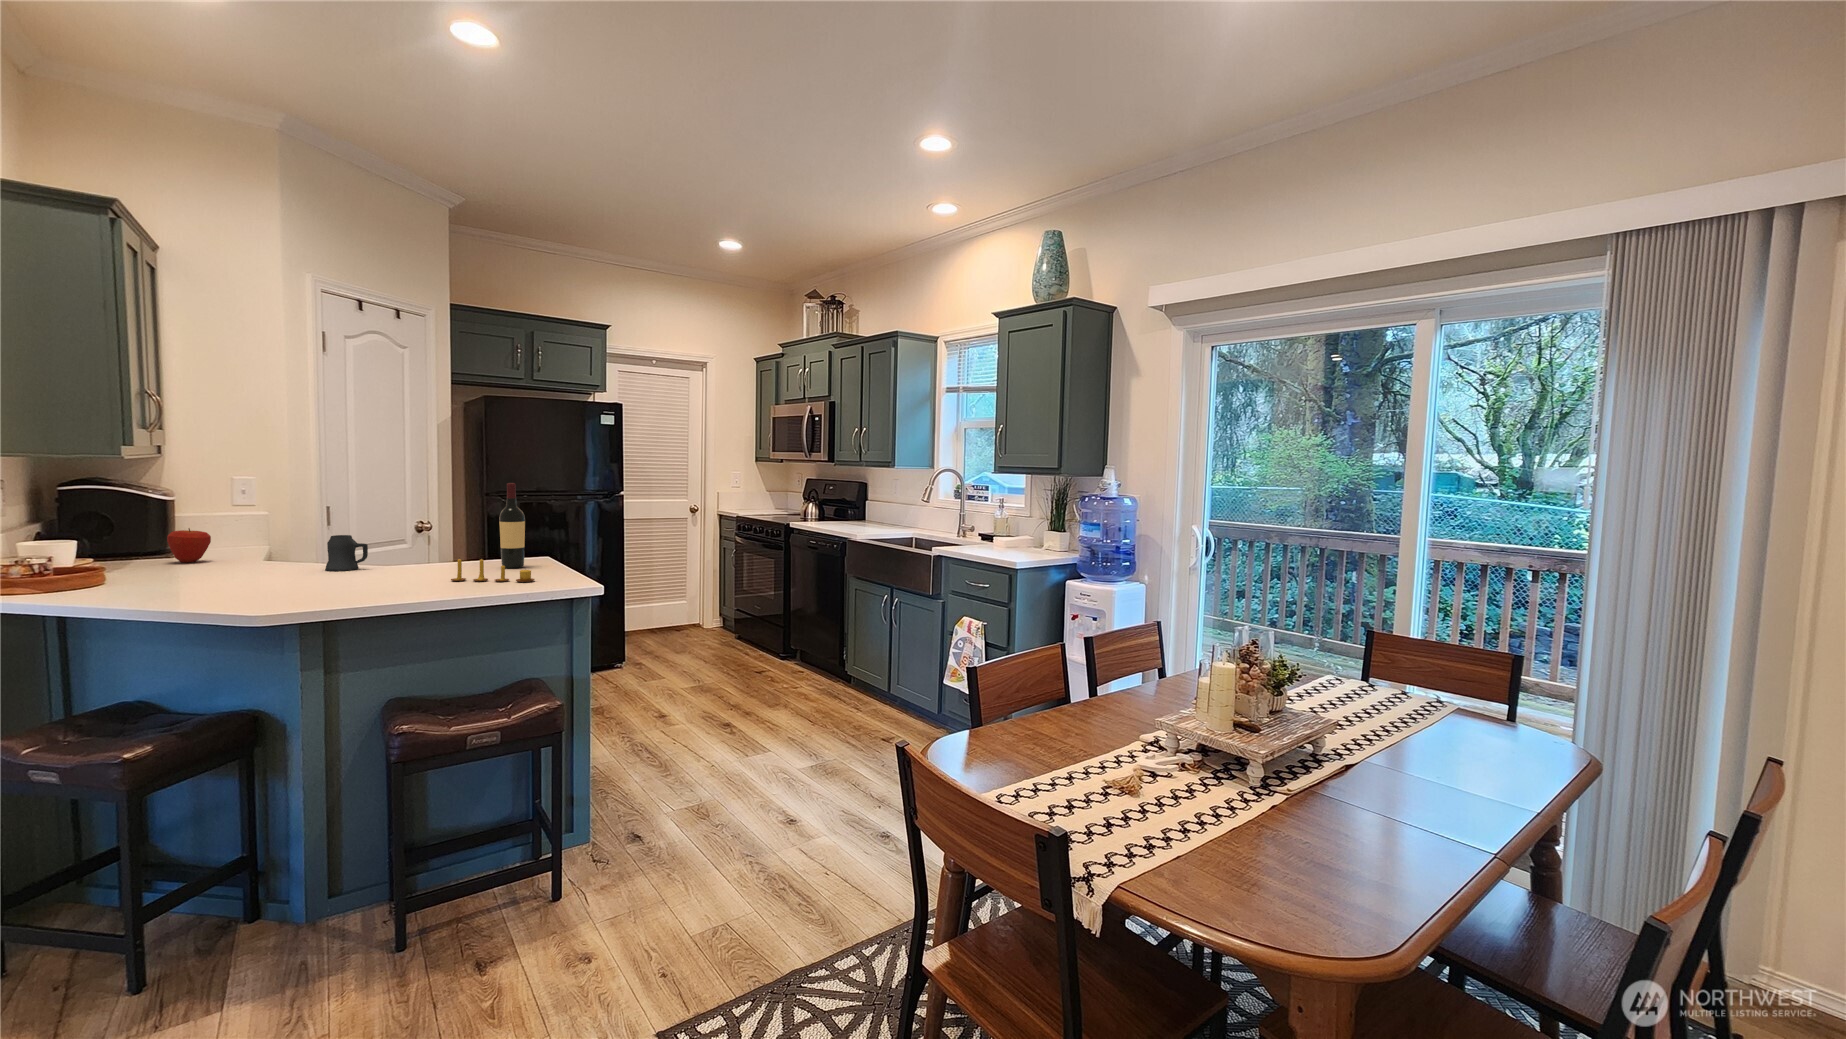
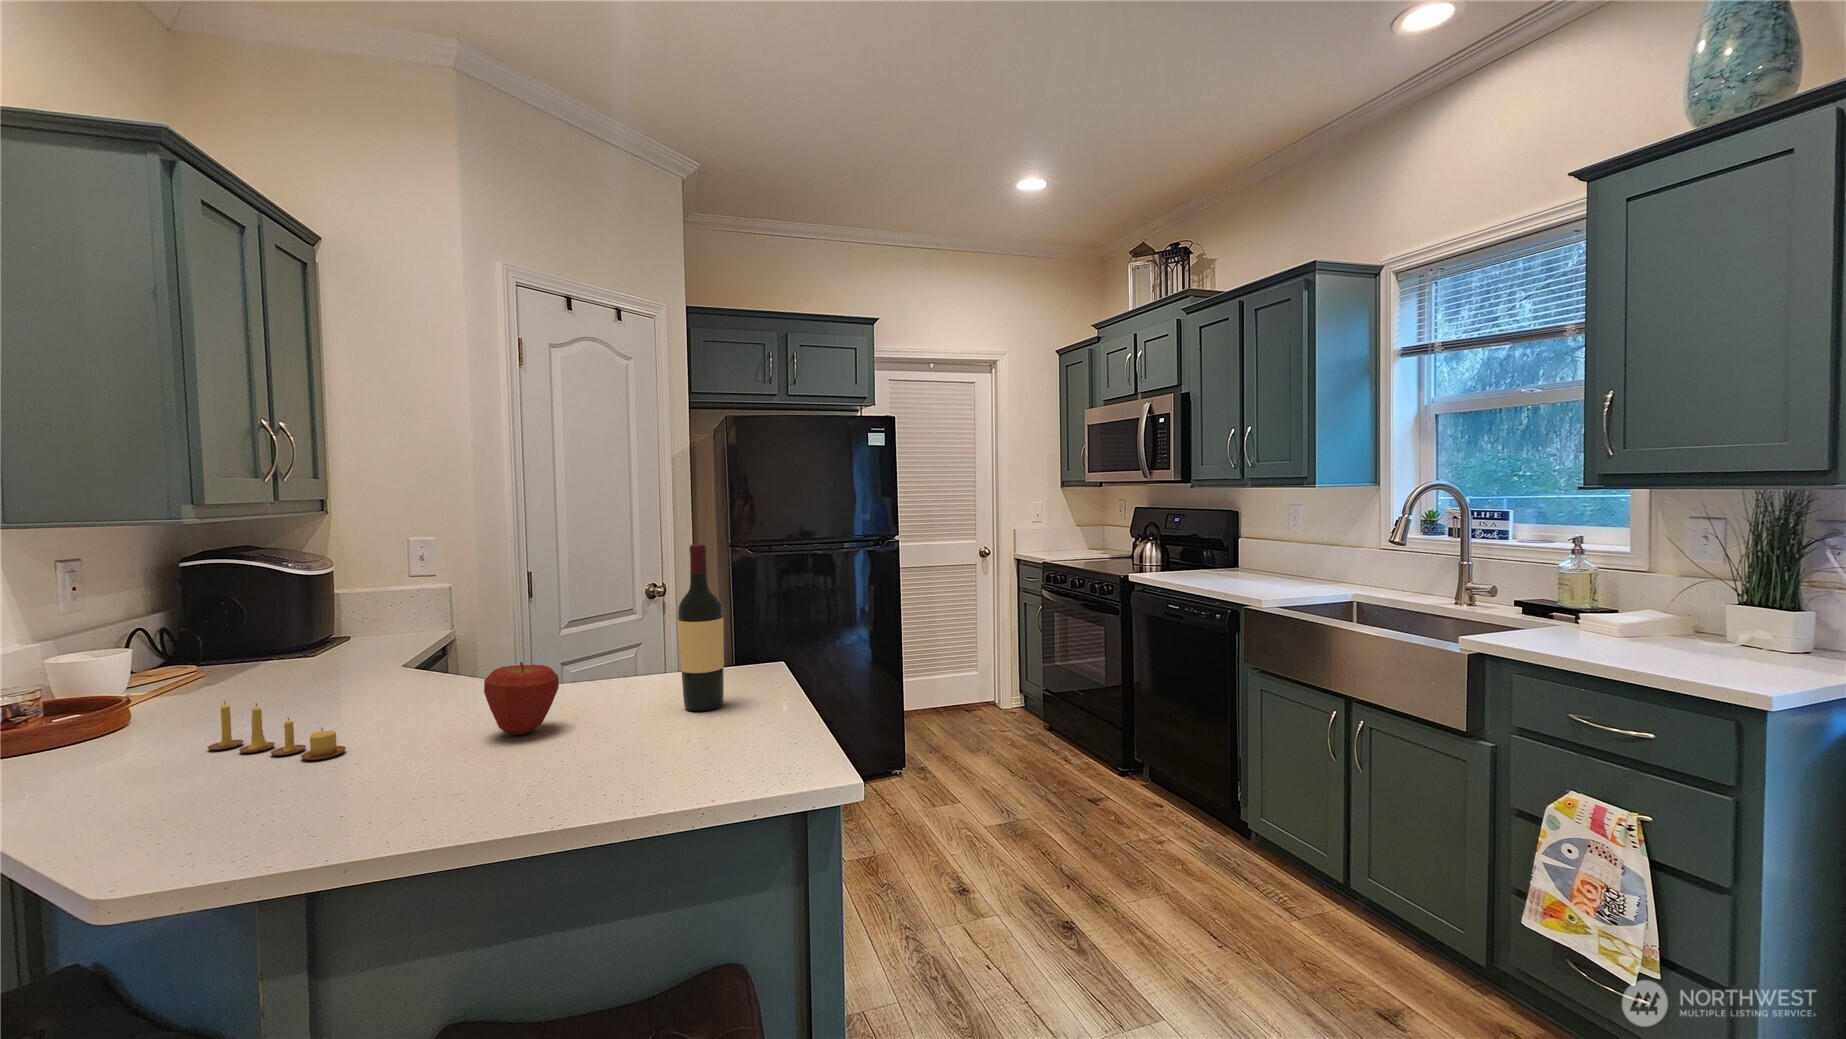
apple: present [167,528,211,562] -> present [484,662,559,735]
mug: present [325,535,368,571] -> none [402,645,470,715]
candle: present [451,559,534,582] -> present [207,701,346,760]

